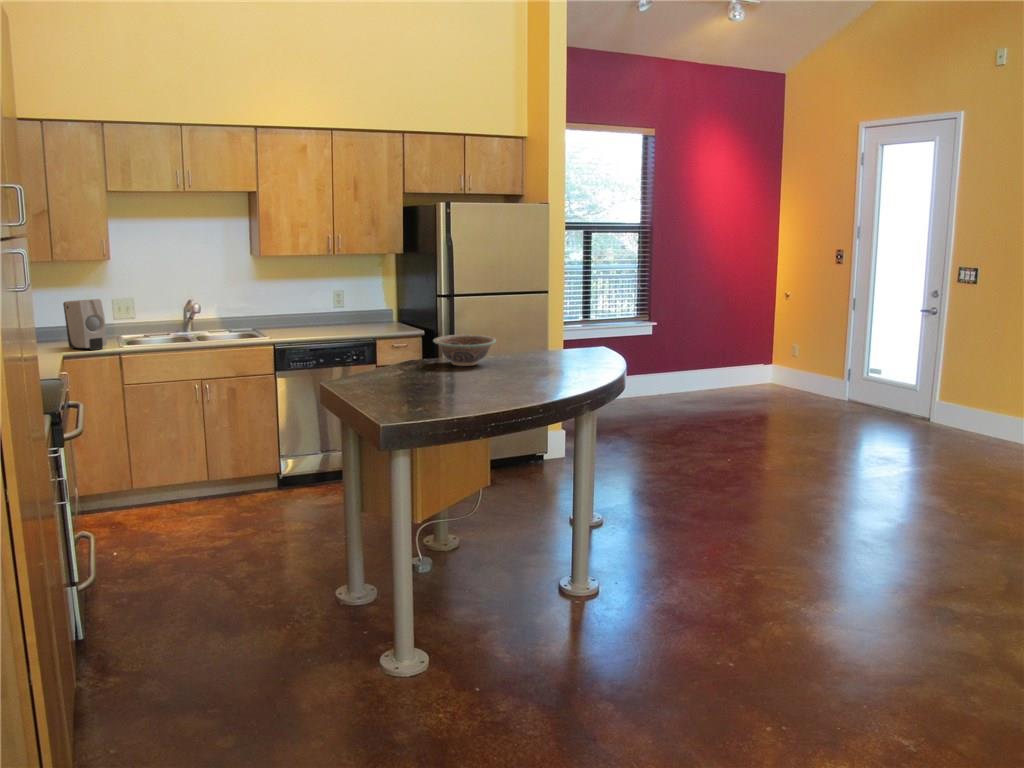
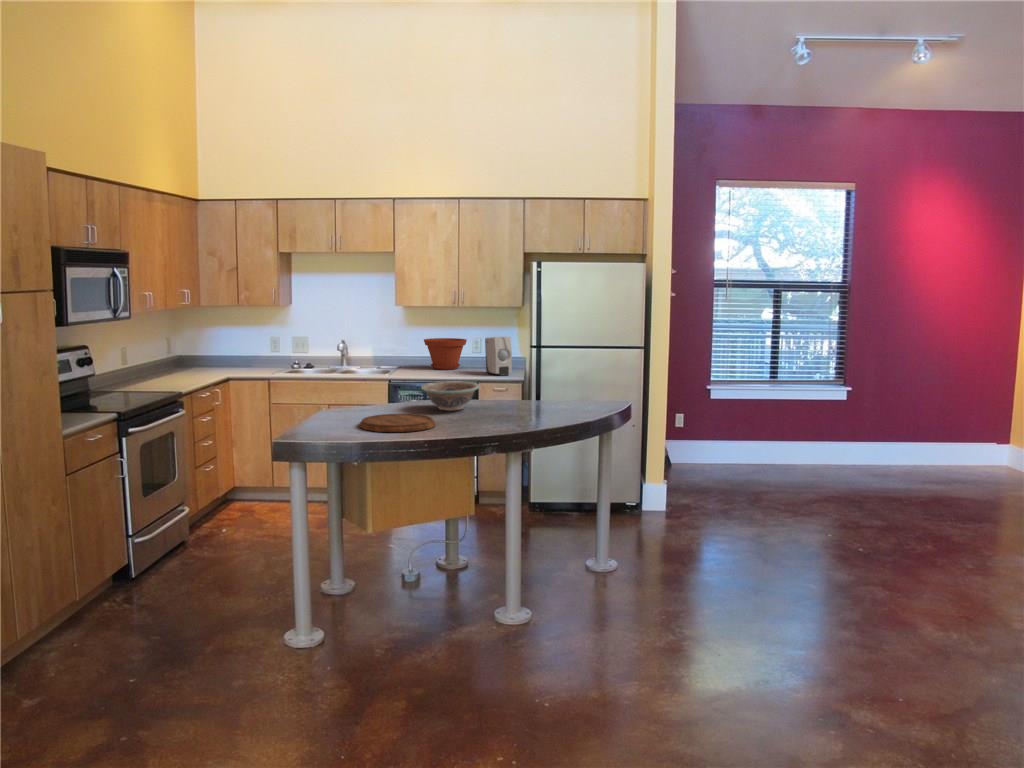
plant pot: none [285,292,336,328] -> present [424,338,467,370]
soap dispenser: present [63,299,107,350] -> present [485,337,512,375]
cutting board: none [429,371,510,390] -> present [359,414,435,432]

